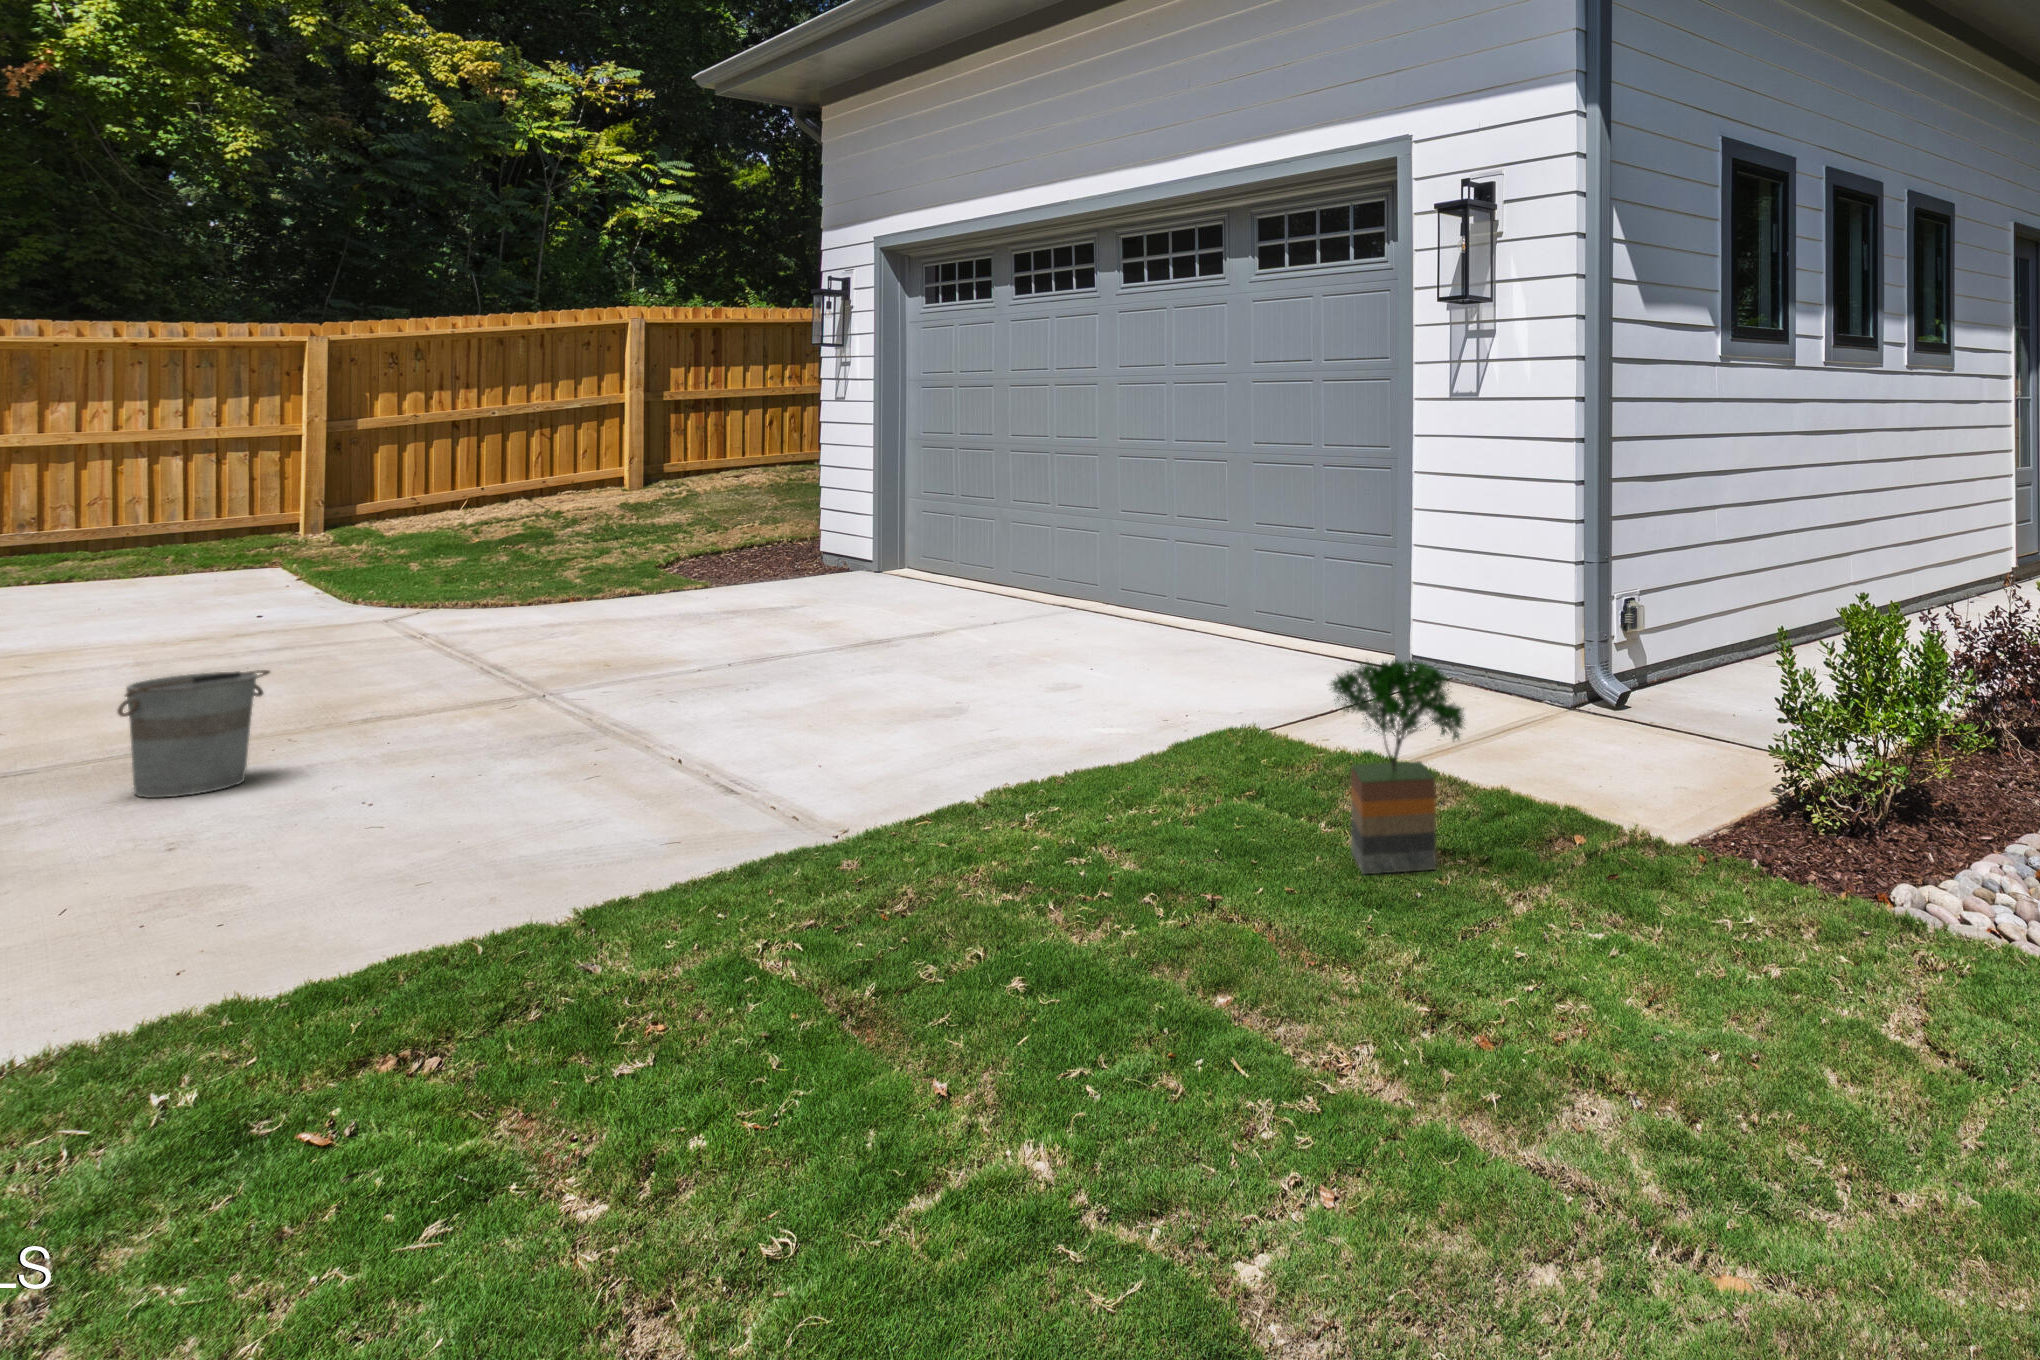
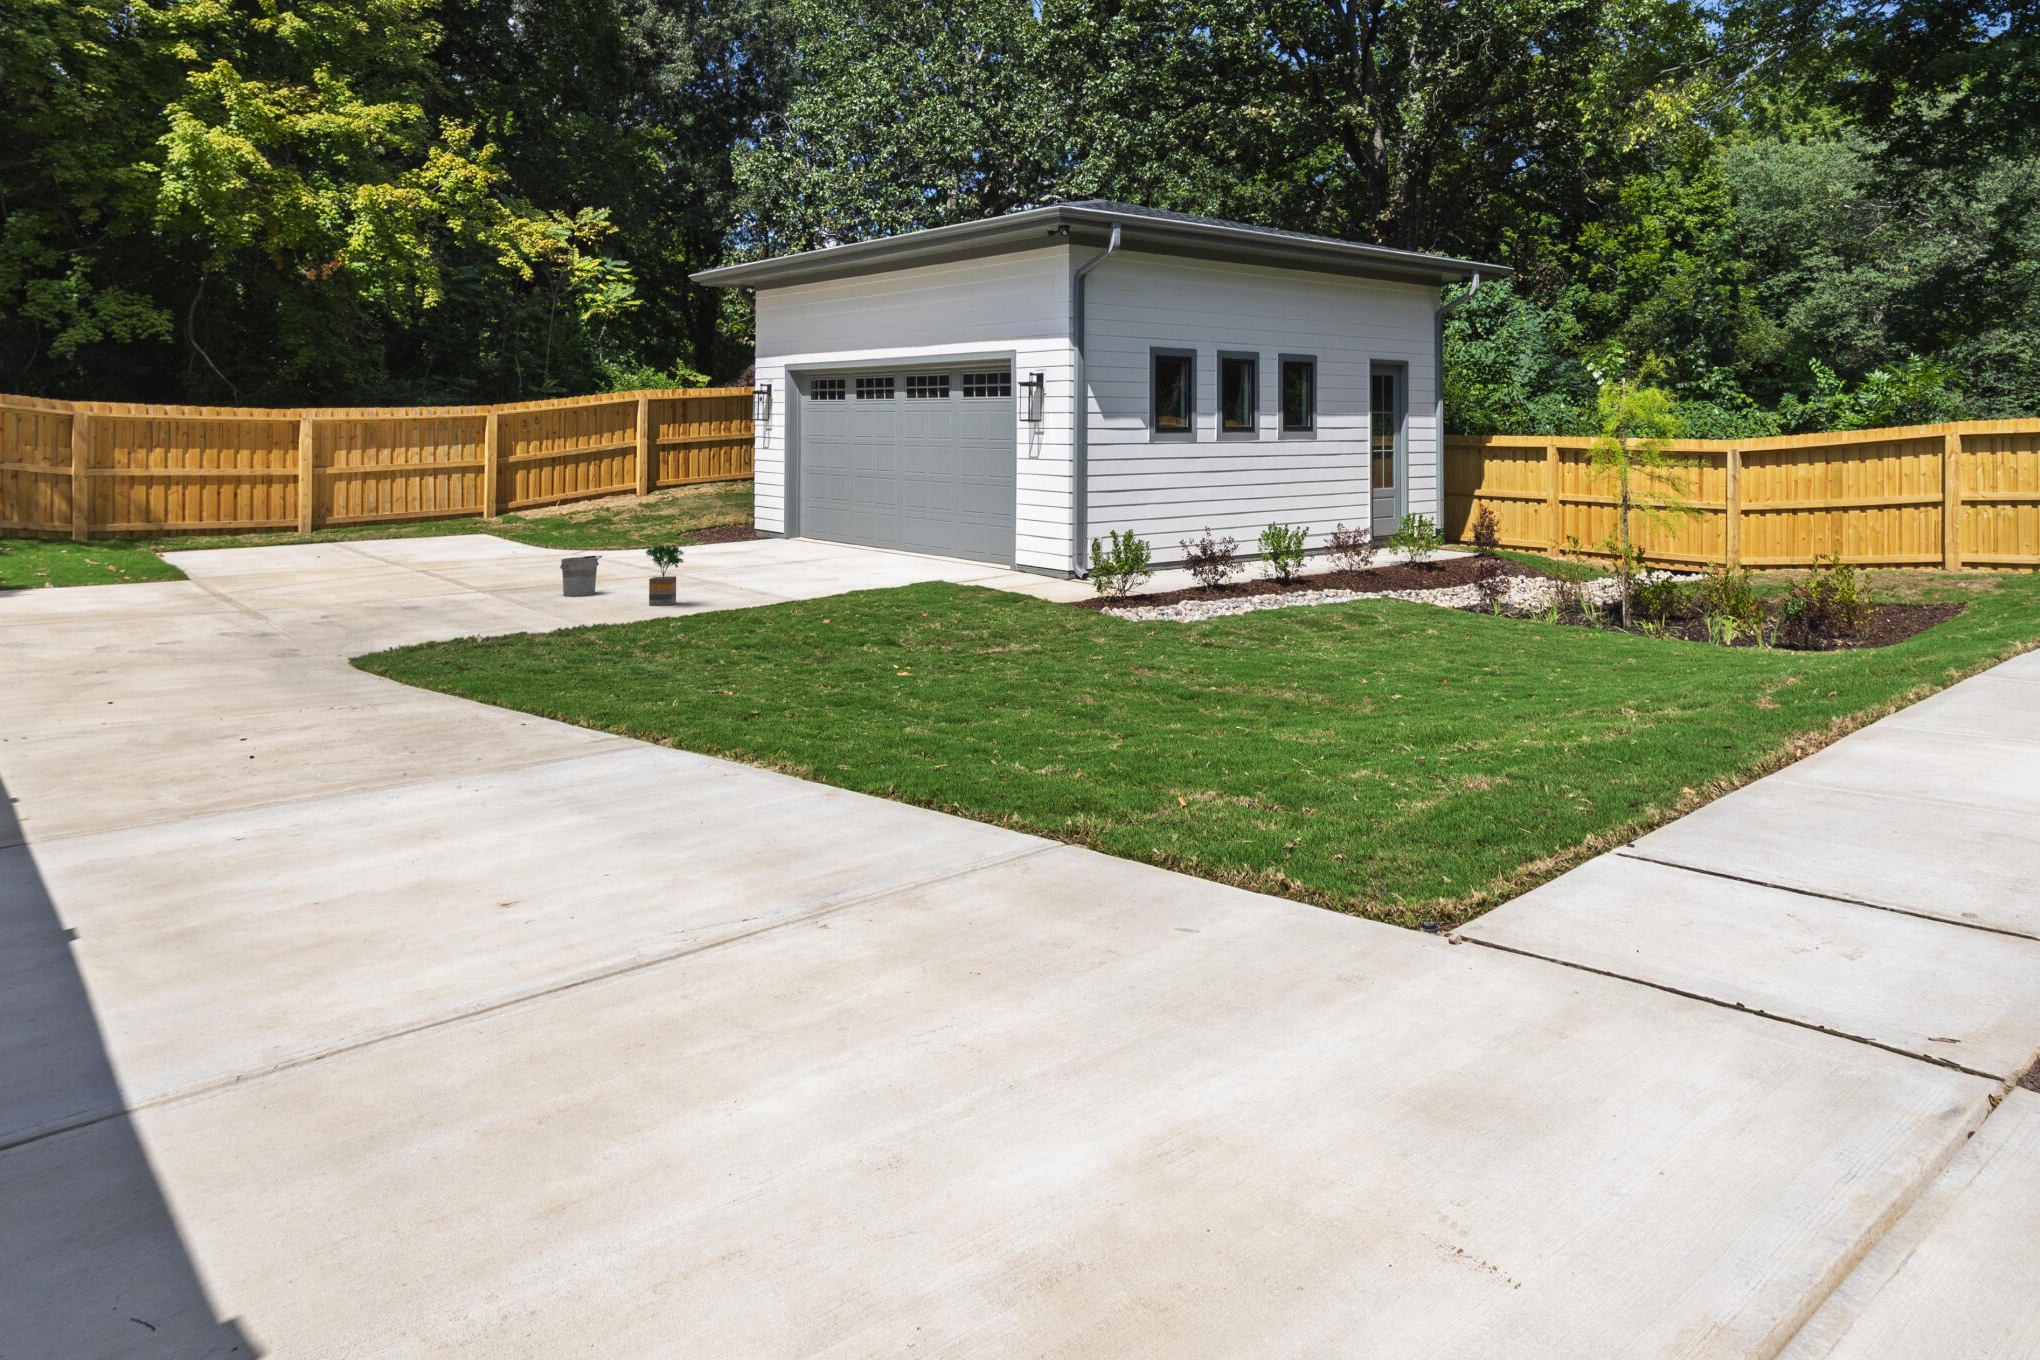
potted tree: present [1330,660,1465,874] -> present [646,545,684,605]

